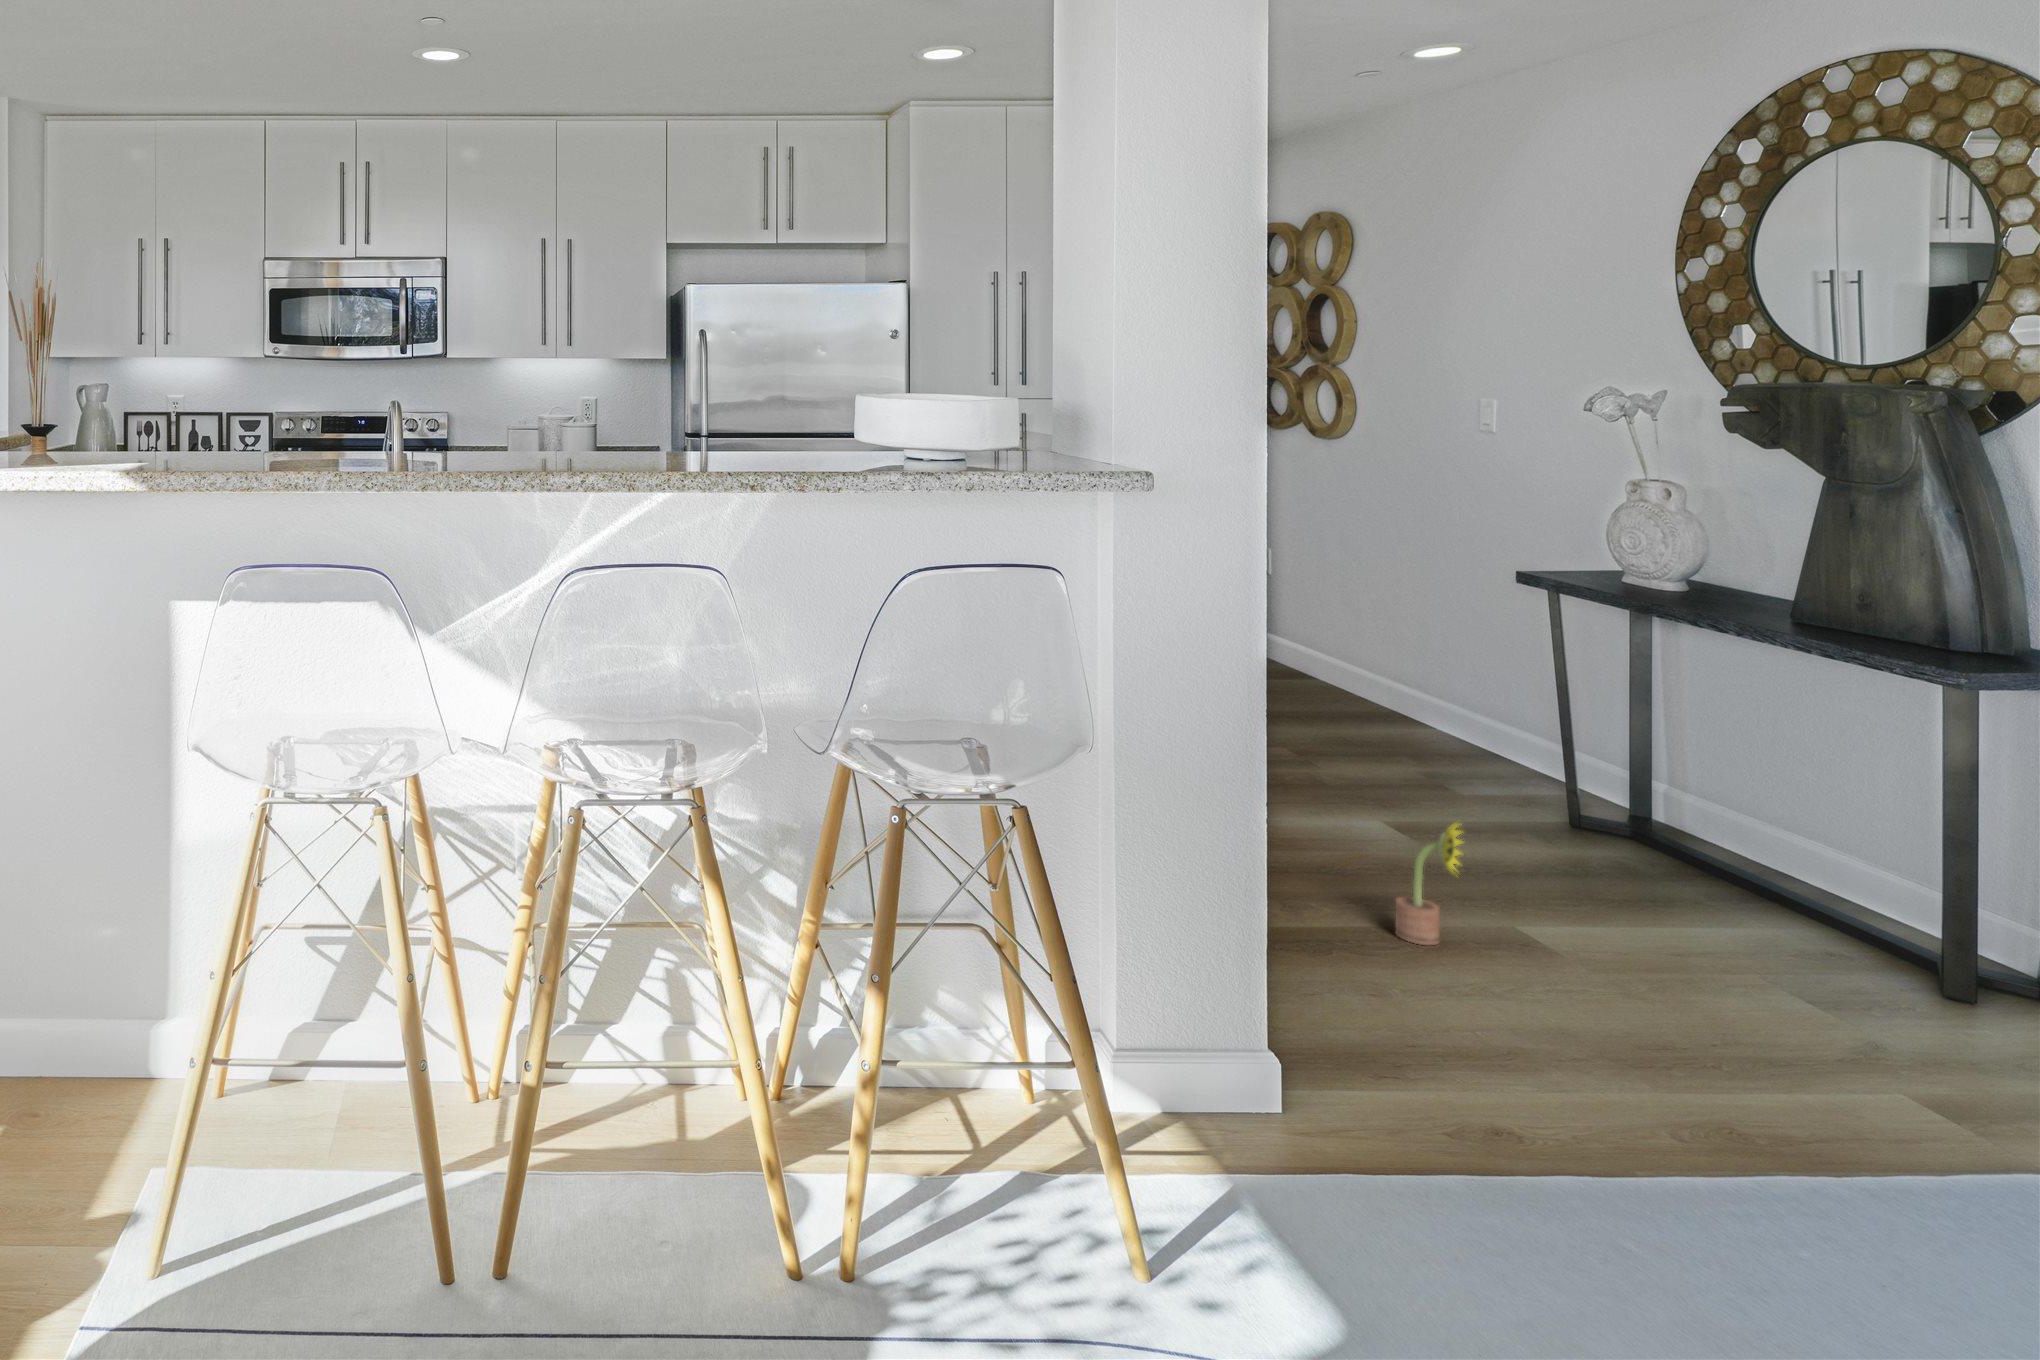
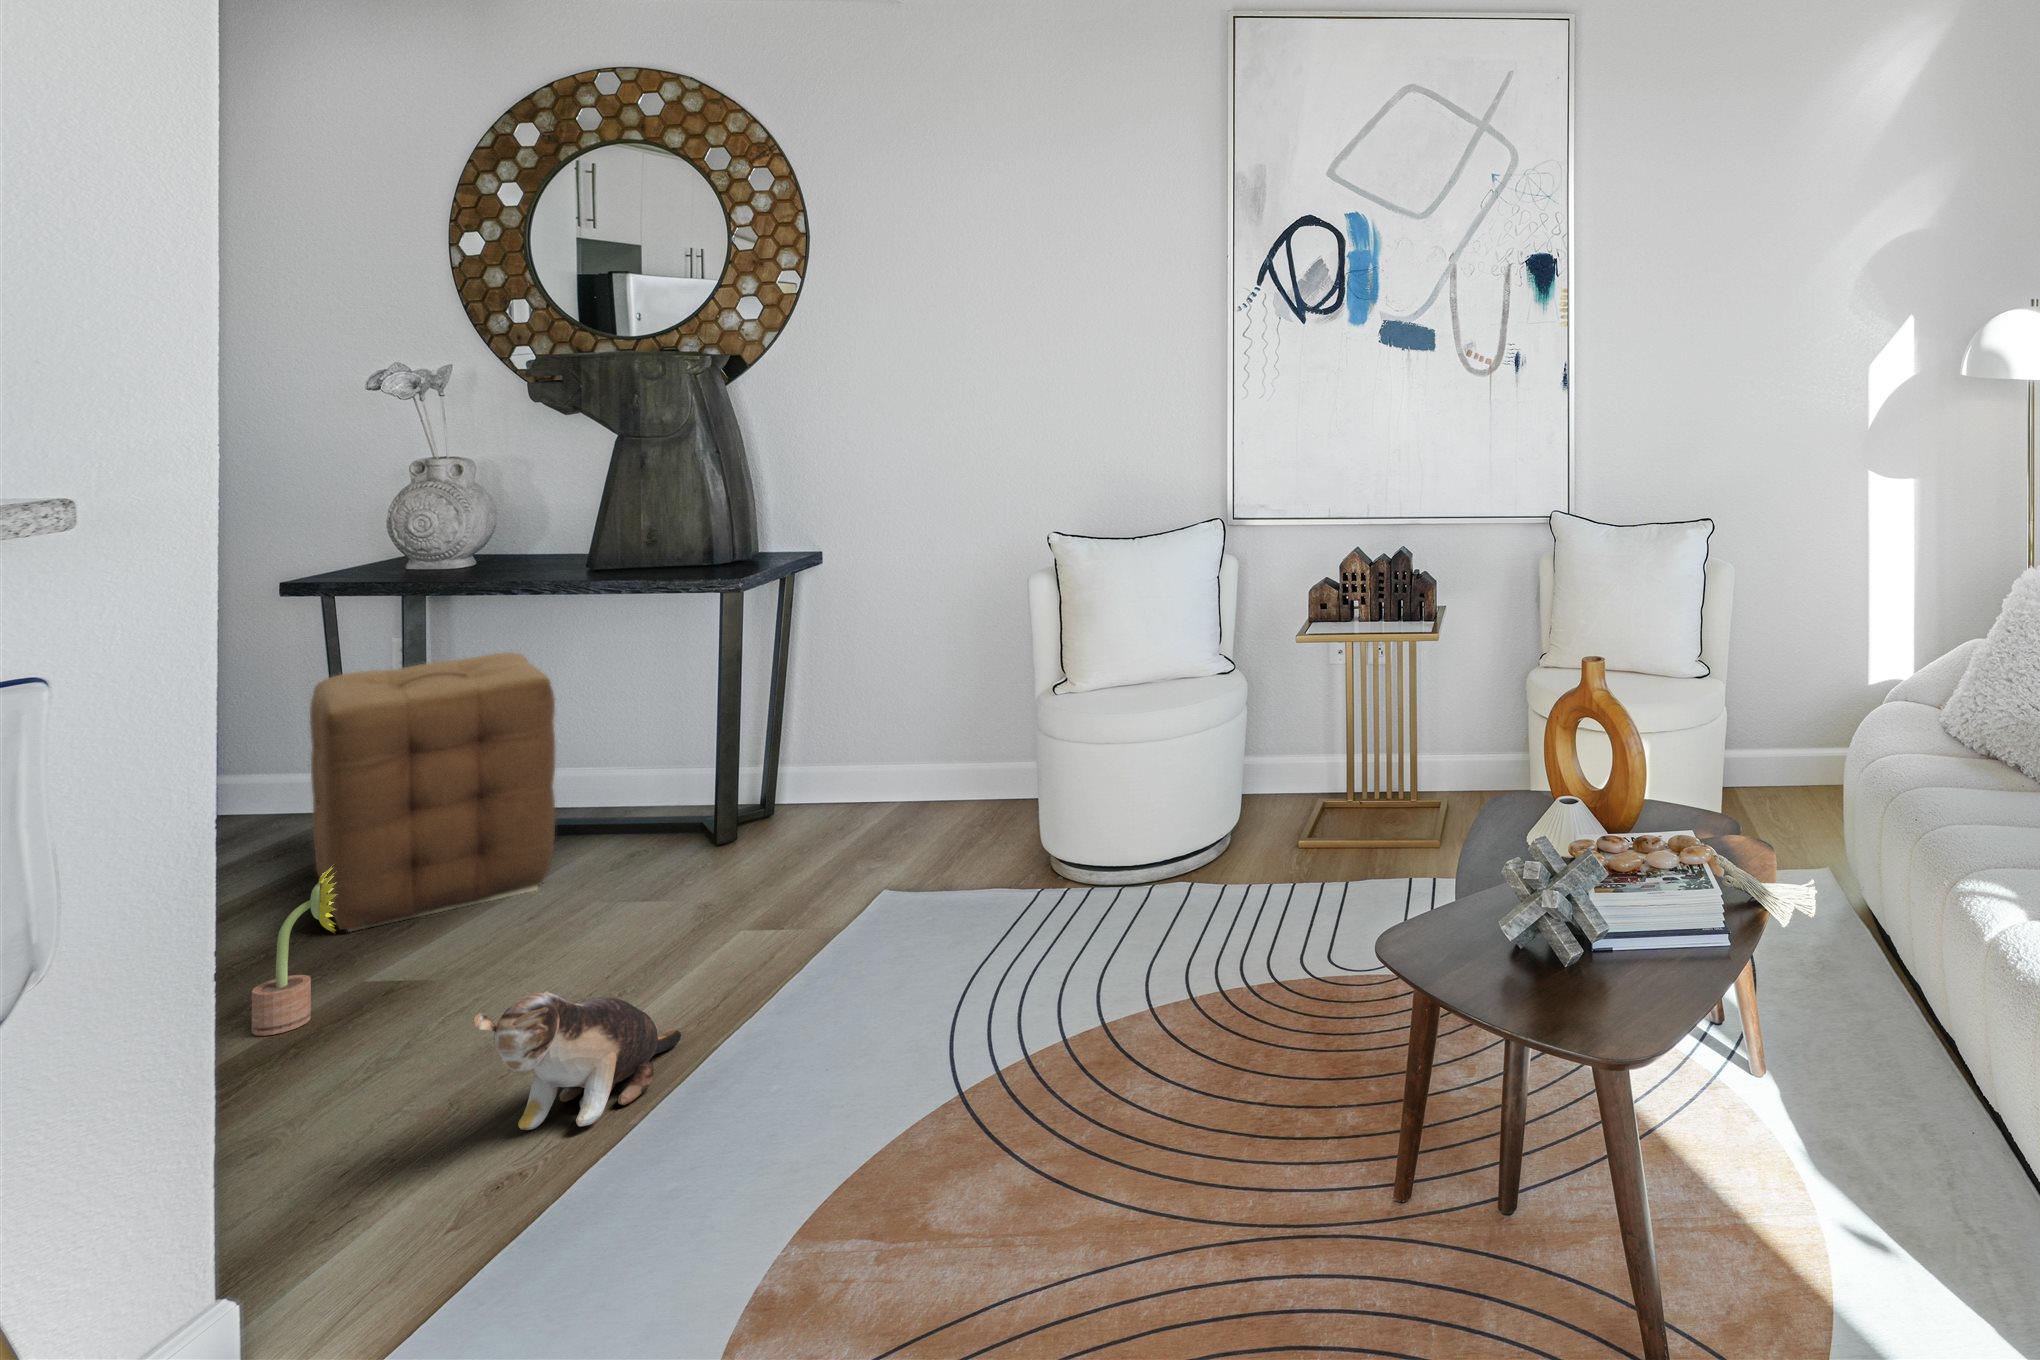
ottoman: none [1495,666,1724,936] -> present [310,652,555,931]
plush toy: none [1456,981,1717,1156] -> present [474,991,681,1130]

